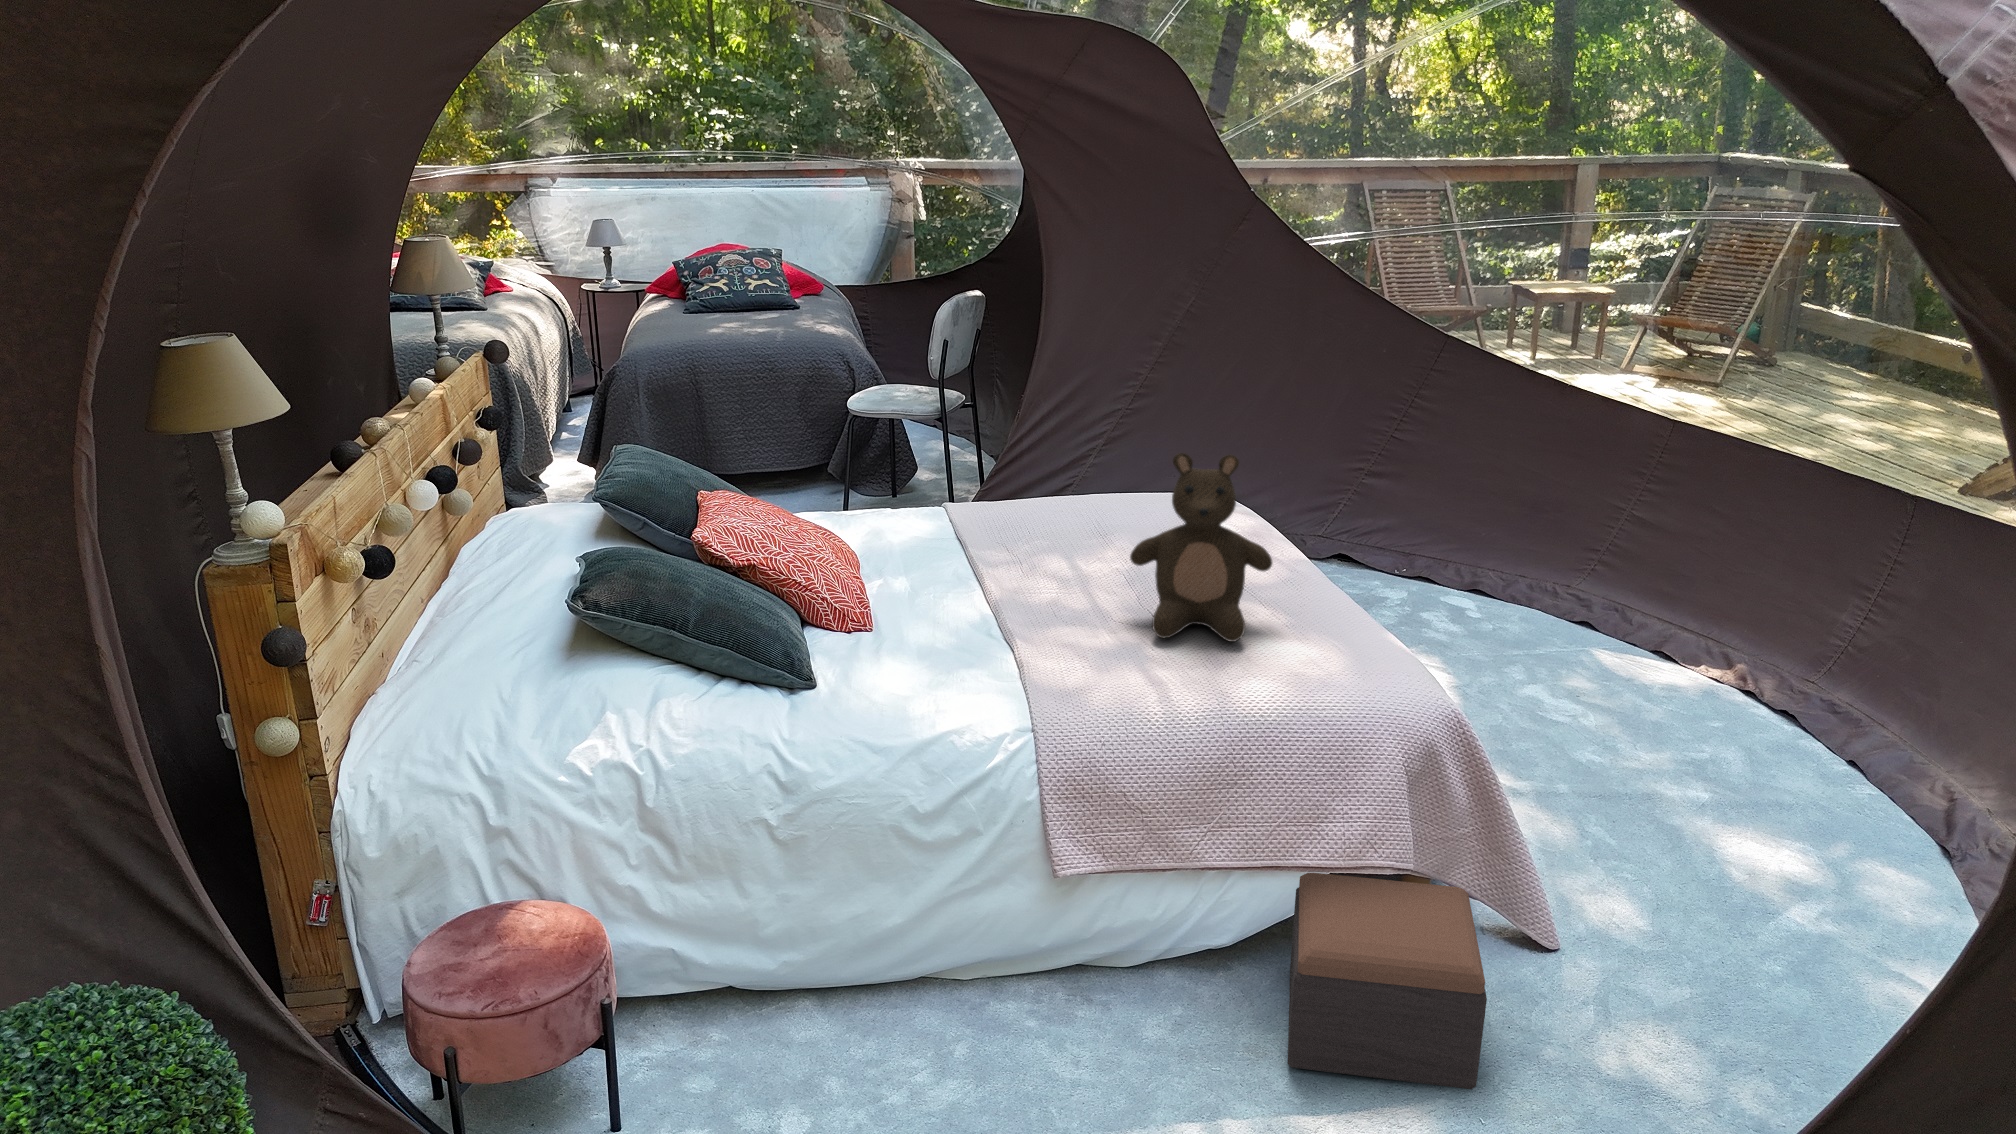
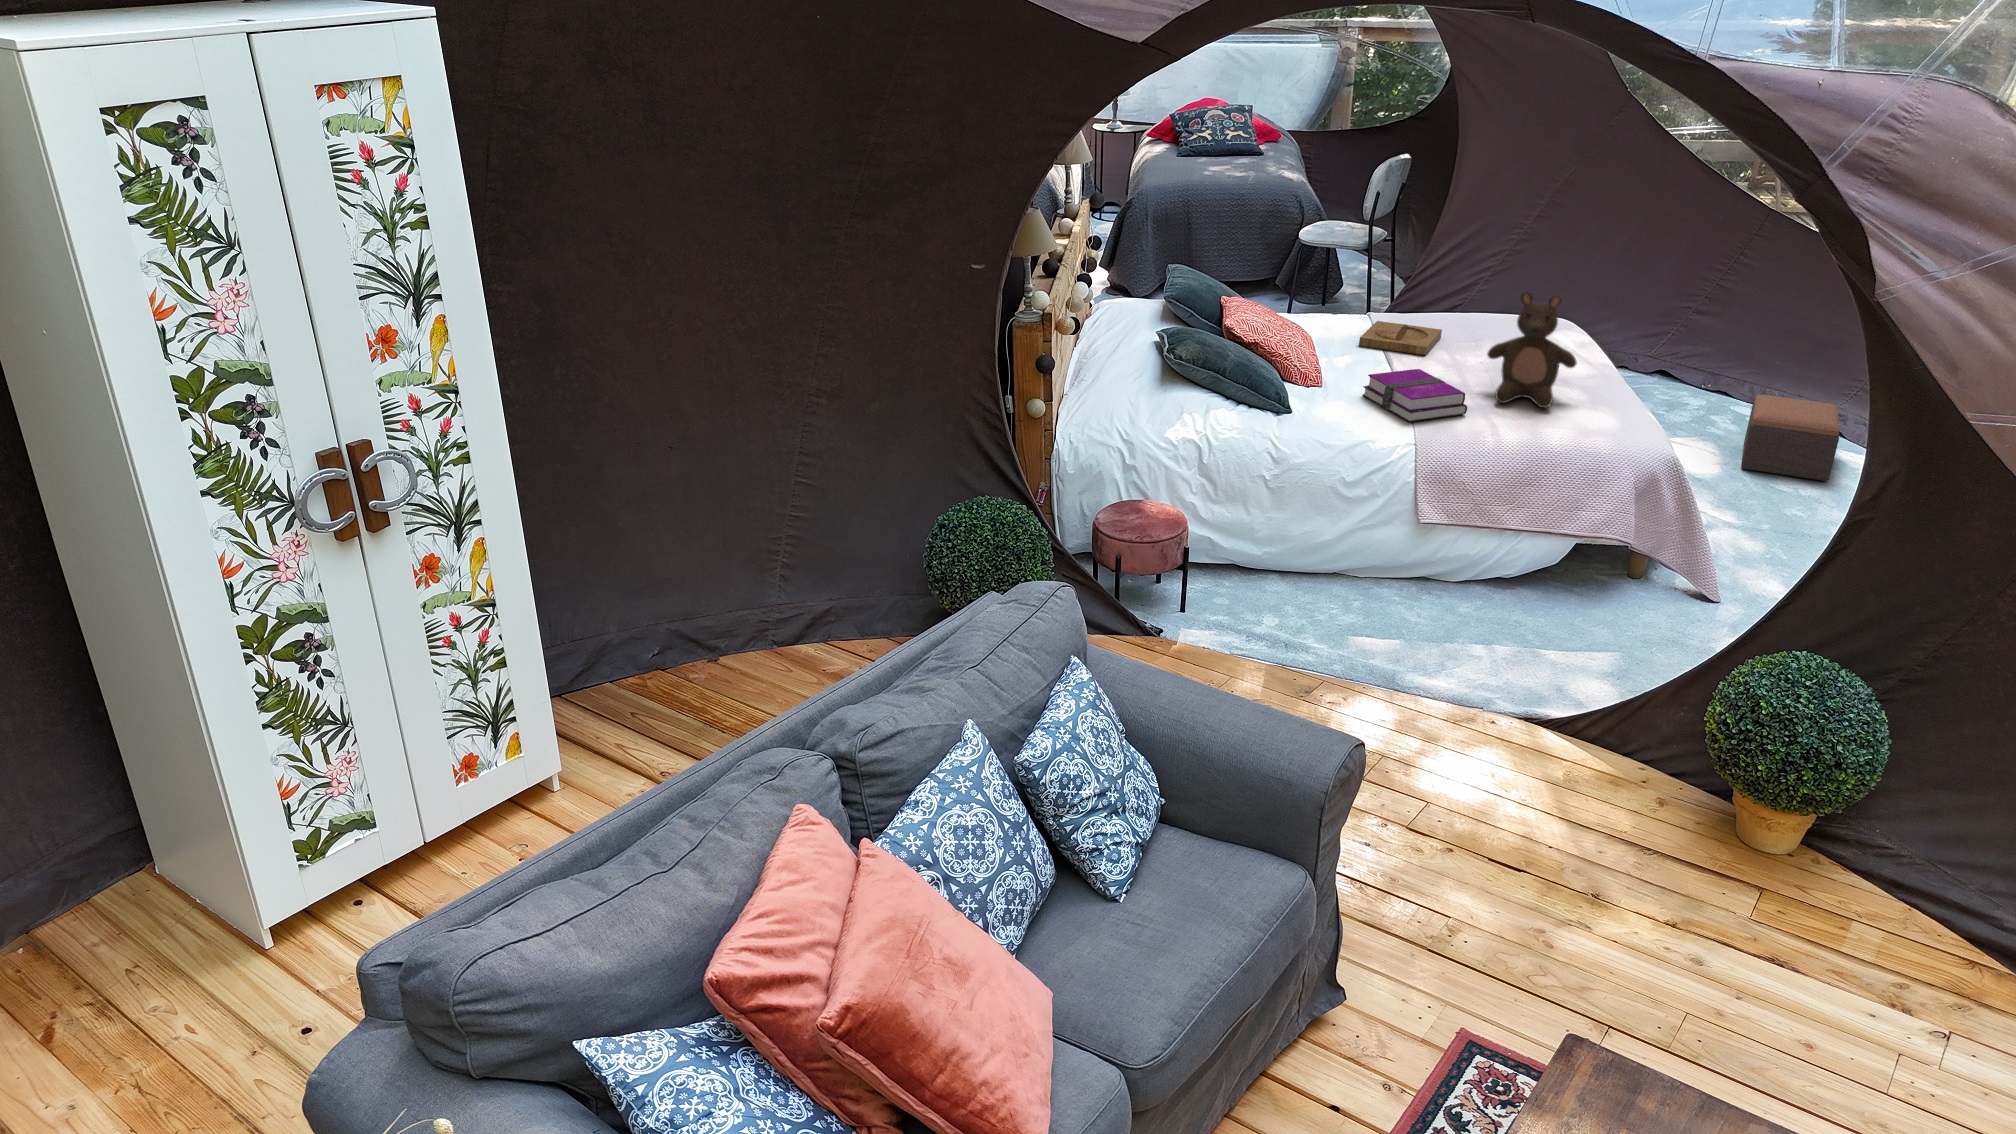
tray: none [927,515,1053,564] -> present [1359,321,1442,355]
hardback book: none [934,591,1111,689] -> present [1363,369,1467,422]
footstool: present [1288,873,1487,1089] -> present [1741,395,1840,481]

